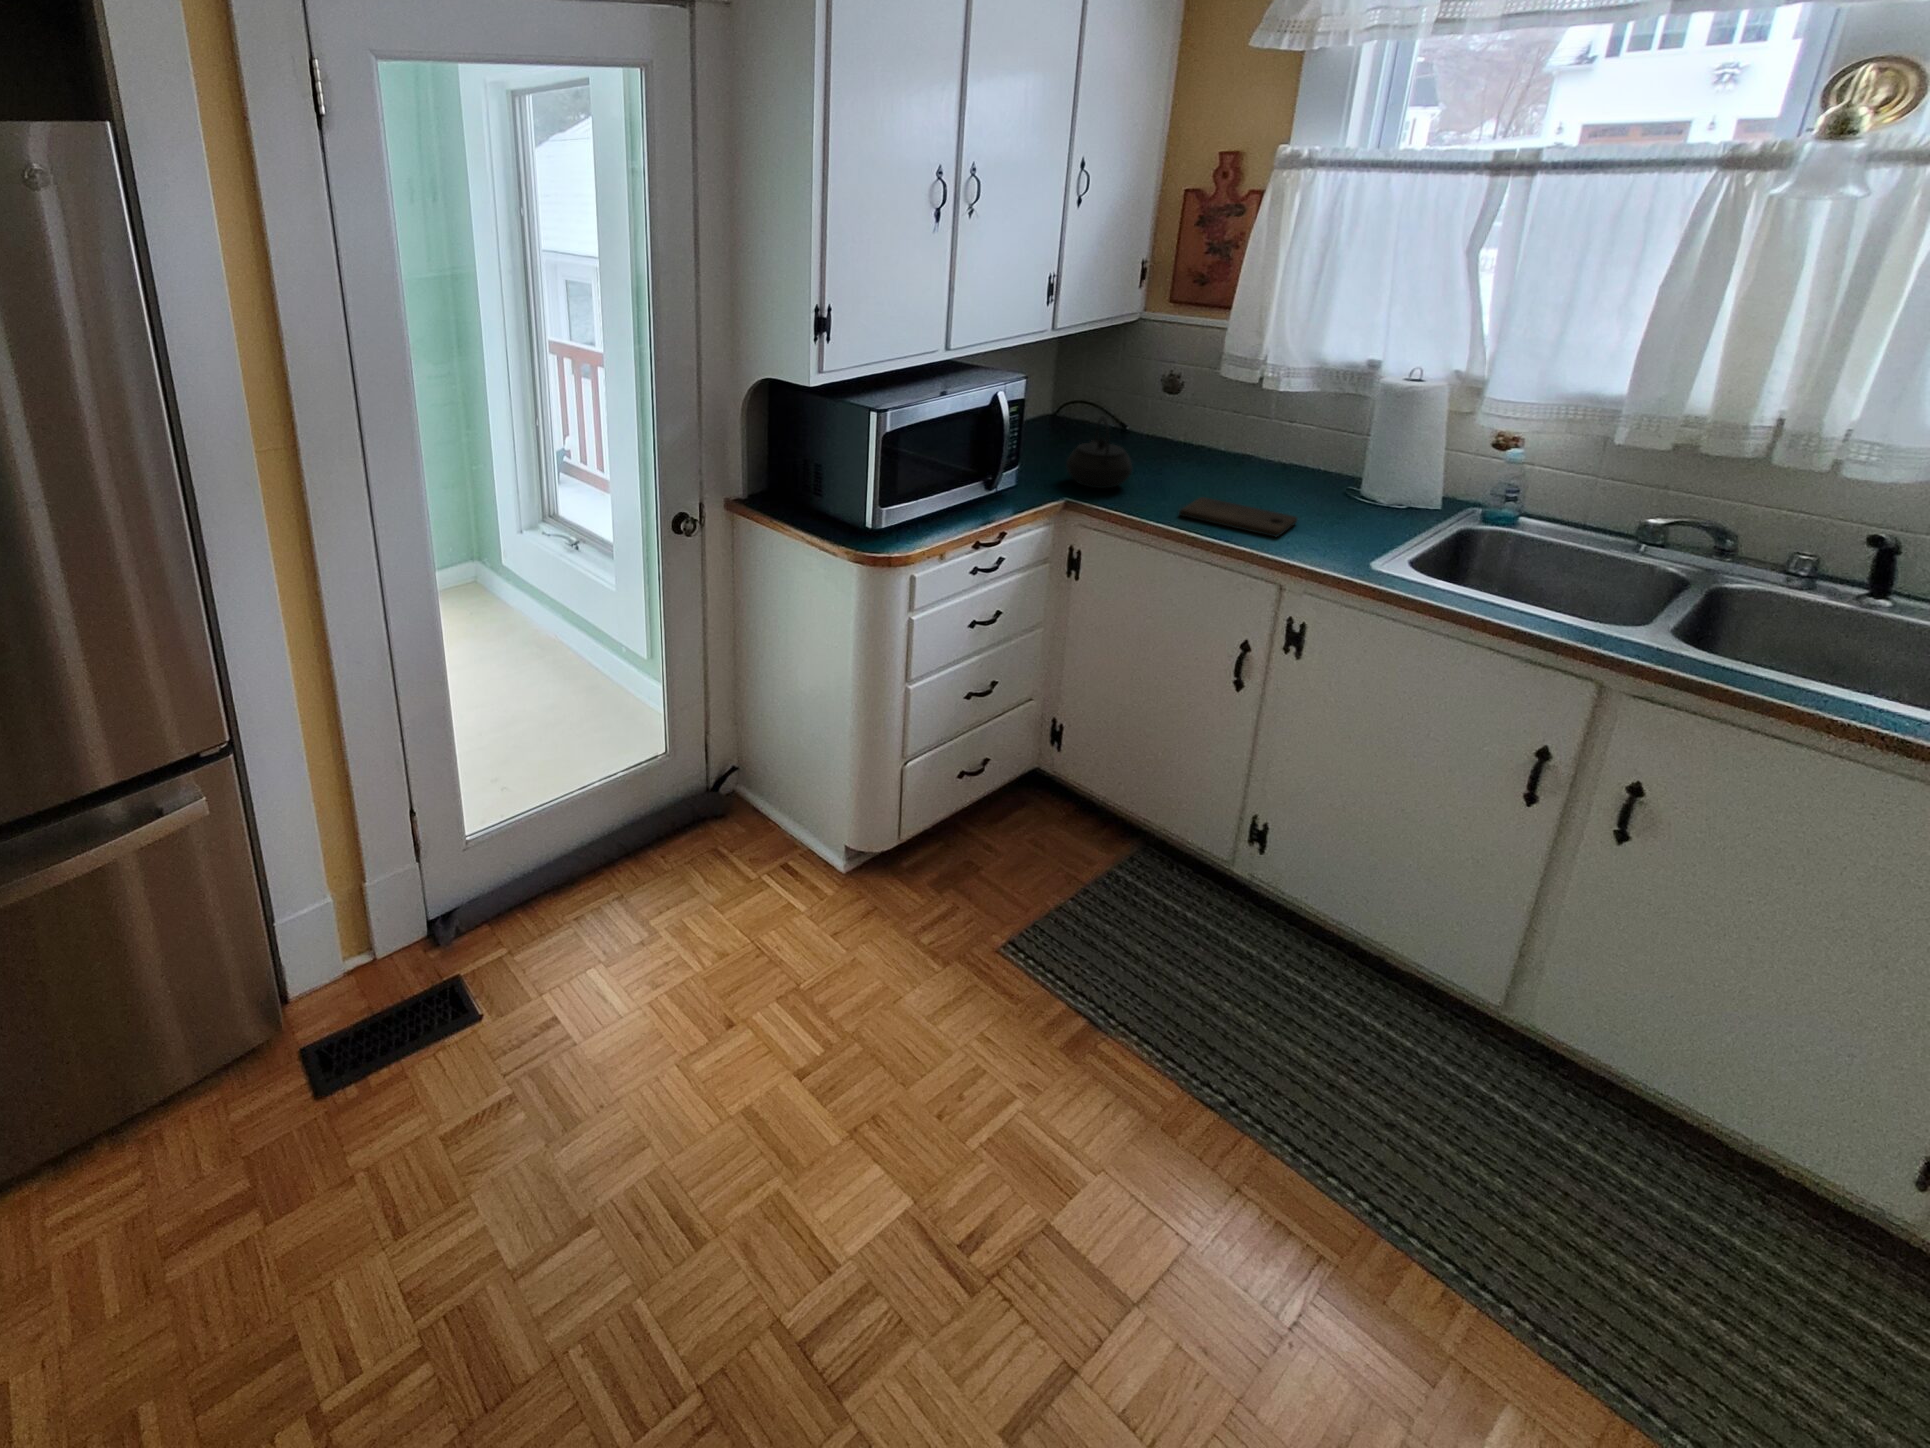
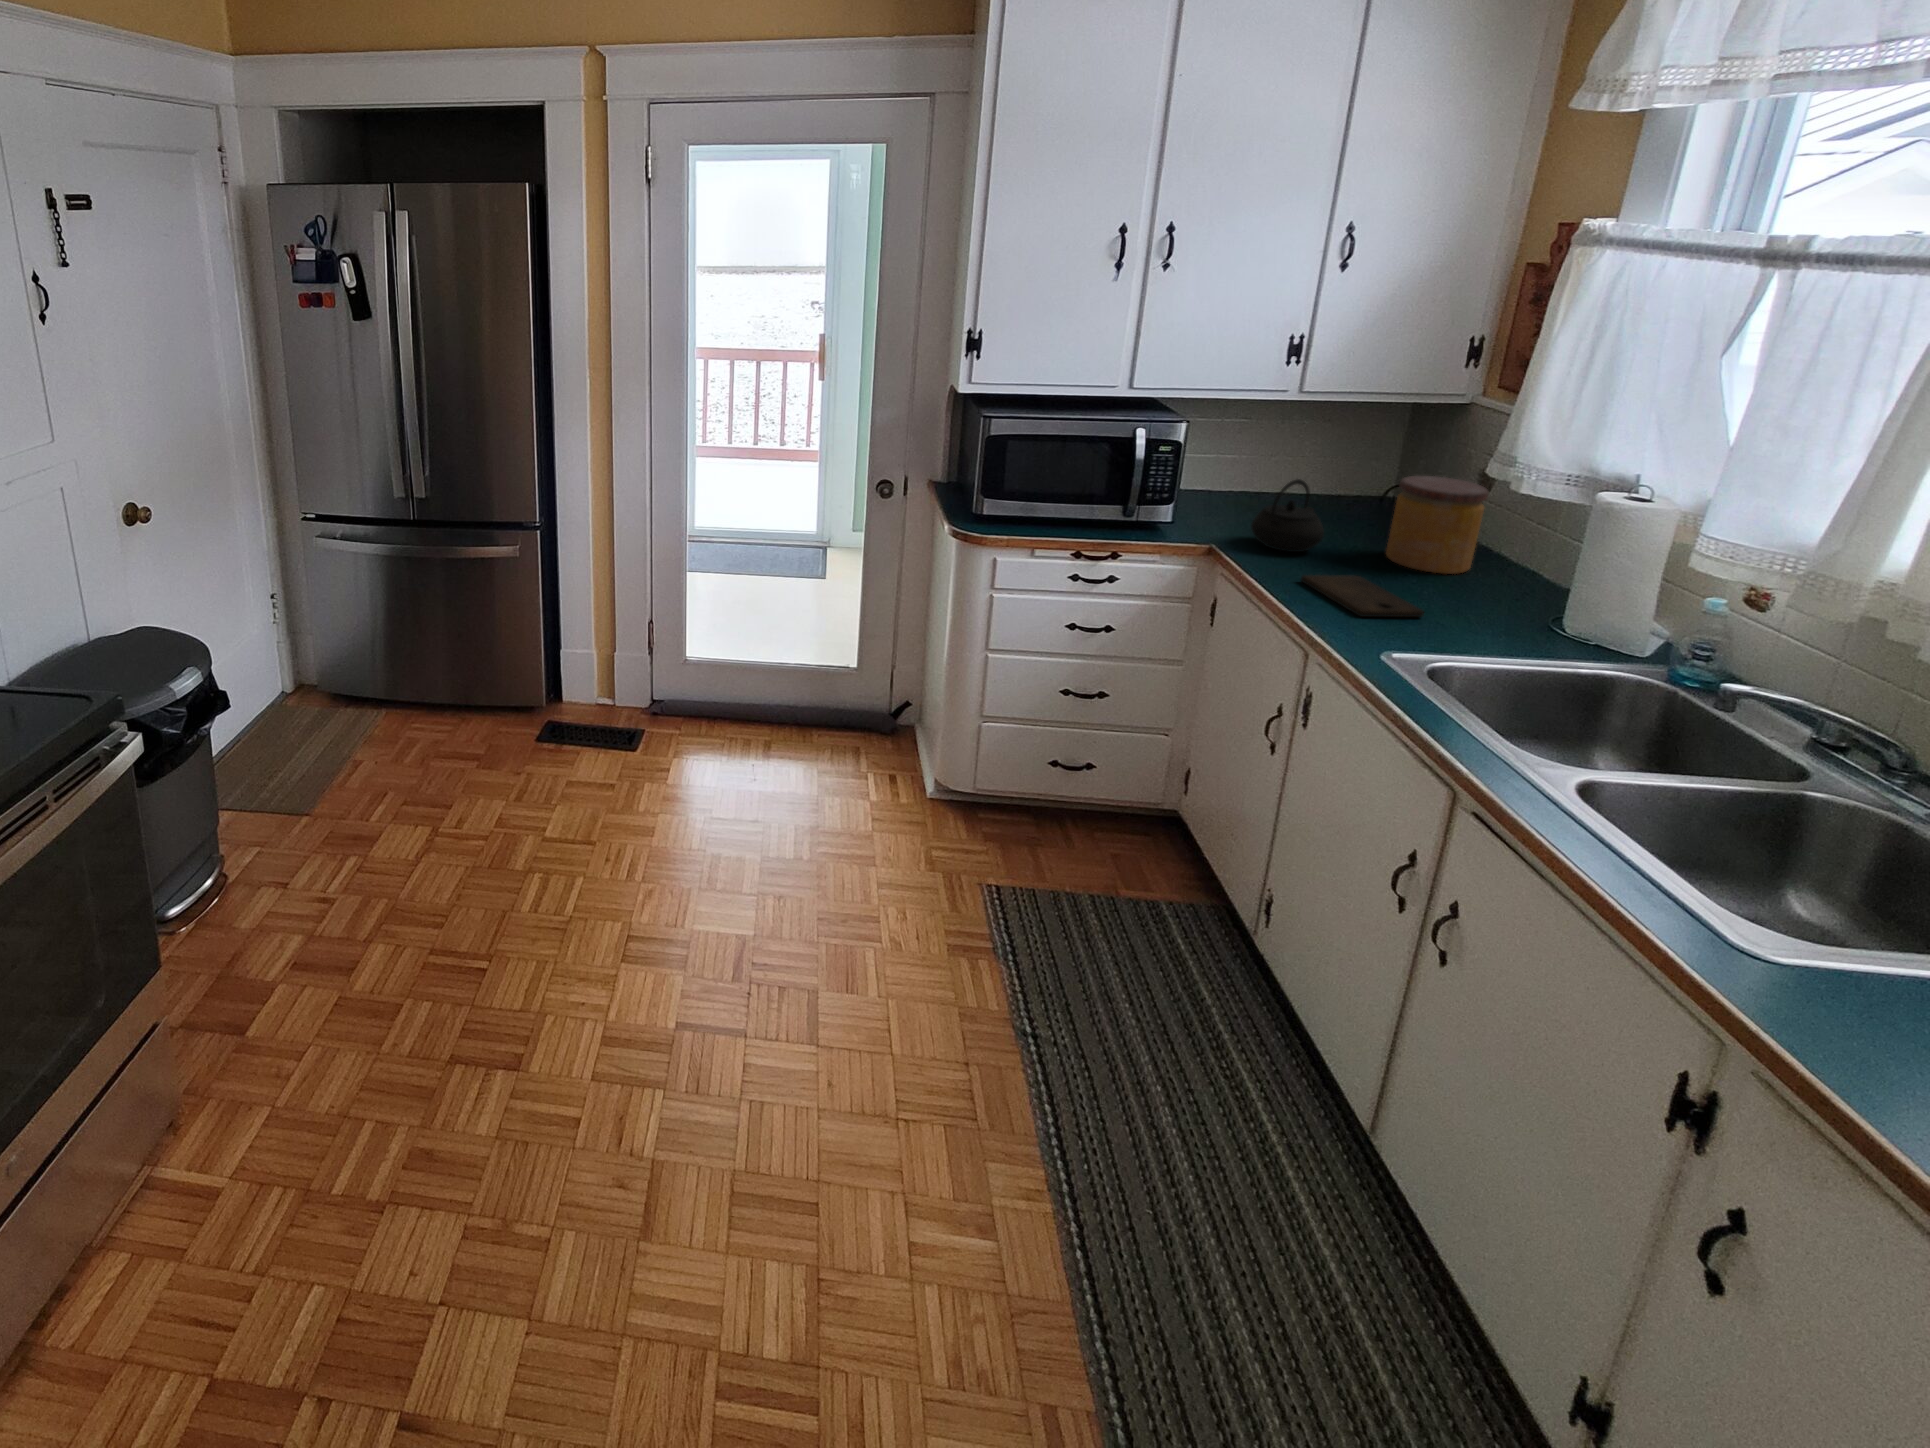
jar: none [1150,390,1230,477] -> present [1386,476,1489,574]

